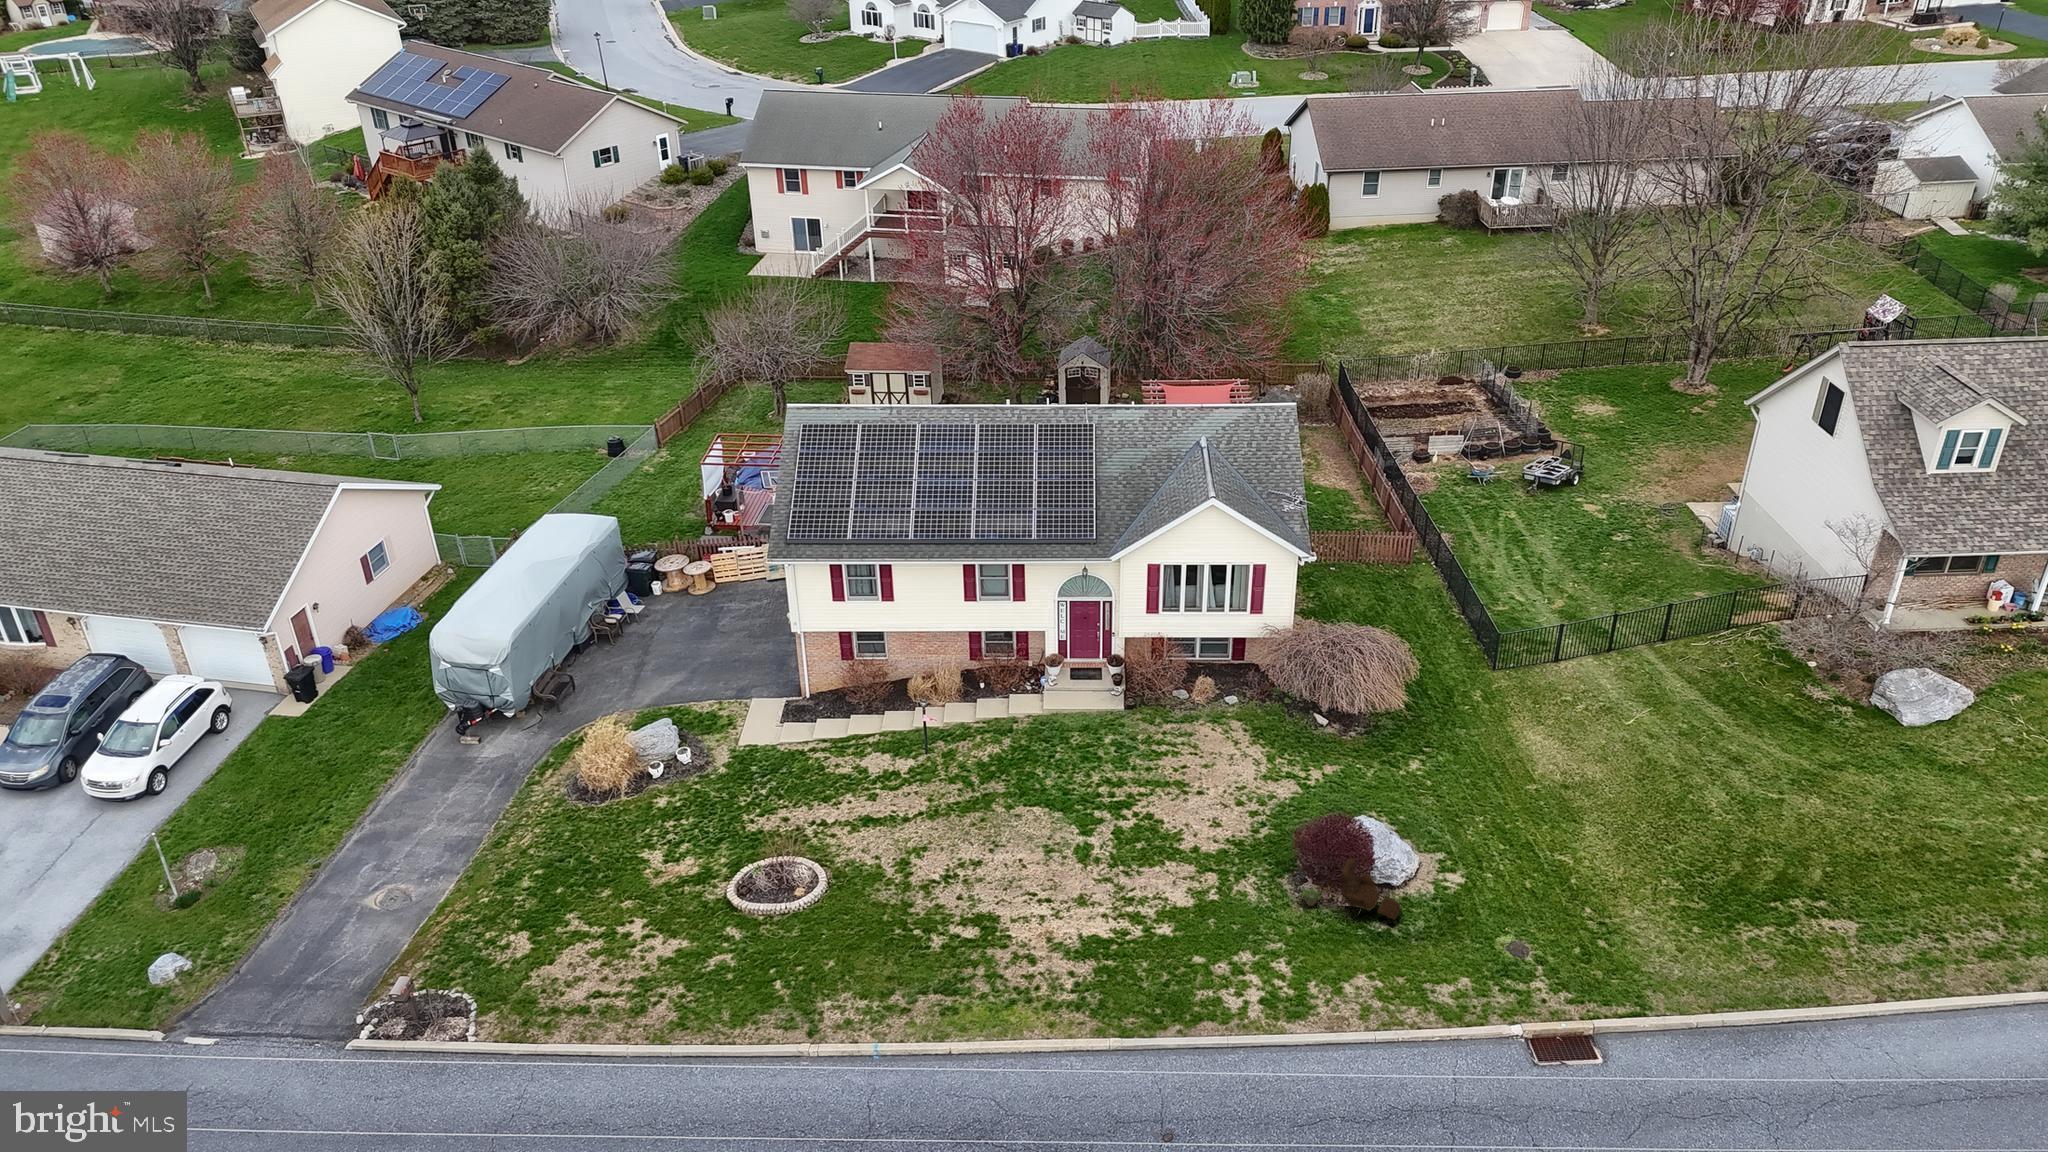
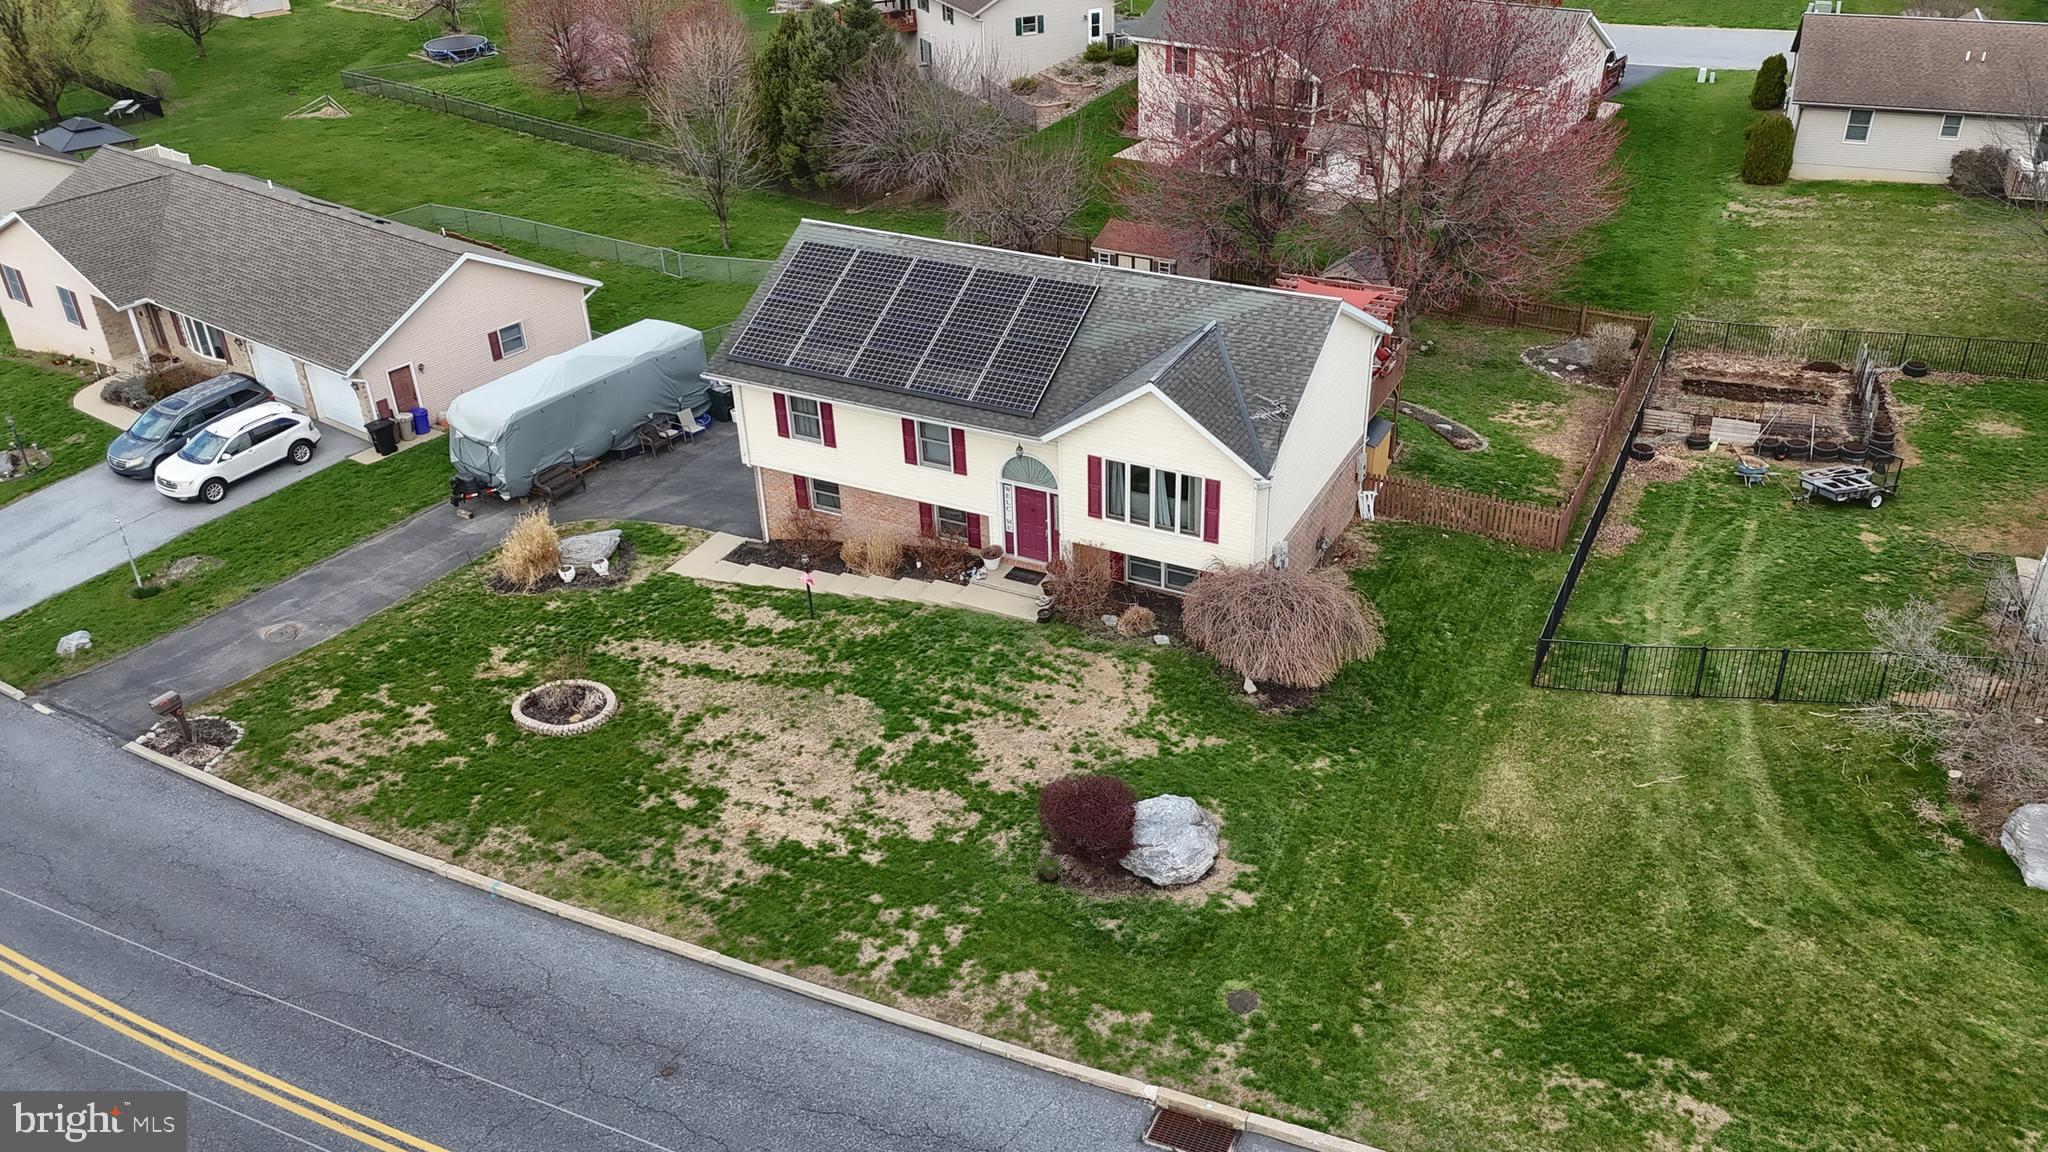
lounge chair: present [1342,858,1401,920] -> none [1071,834,1139,927]

